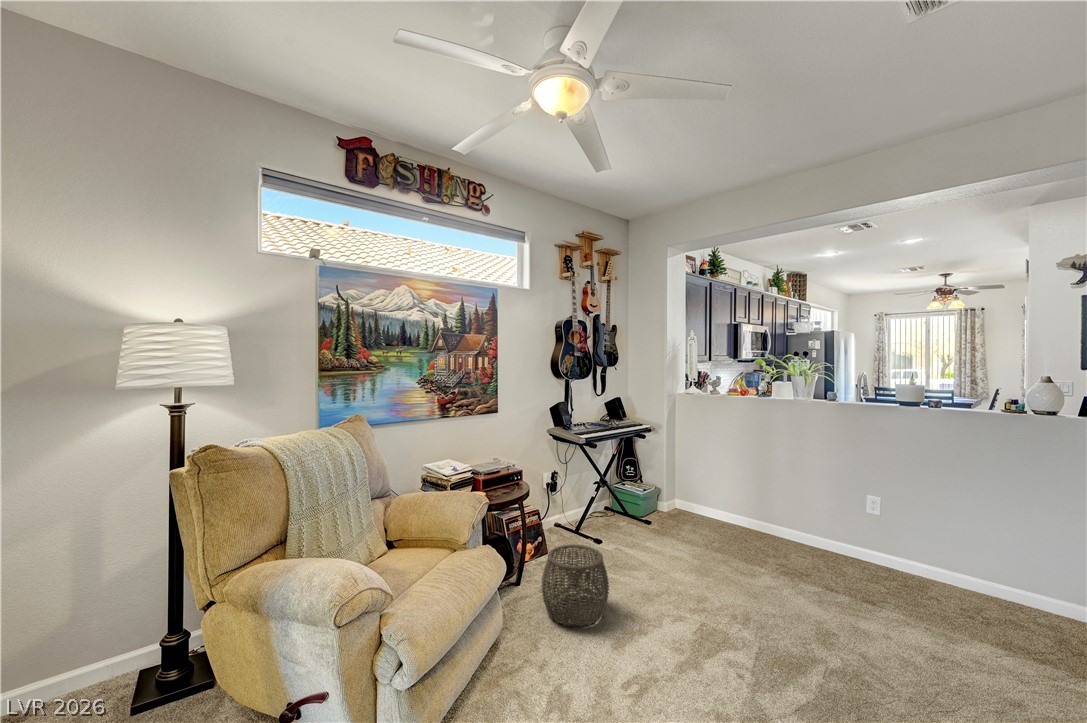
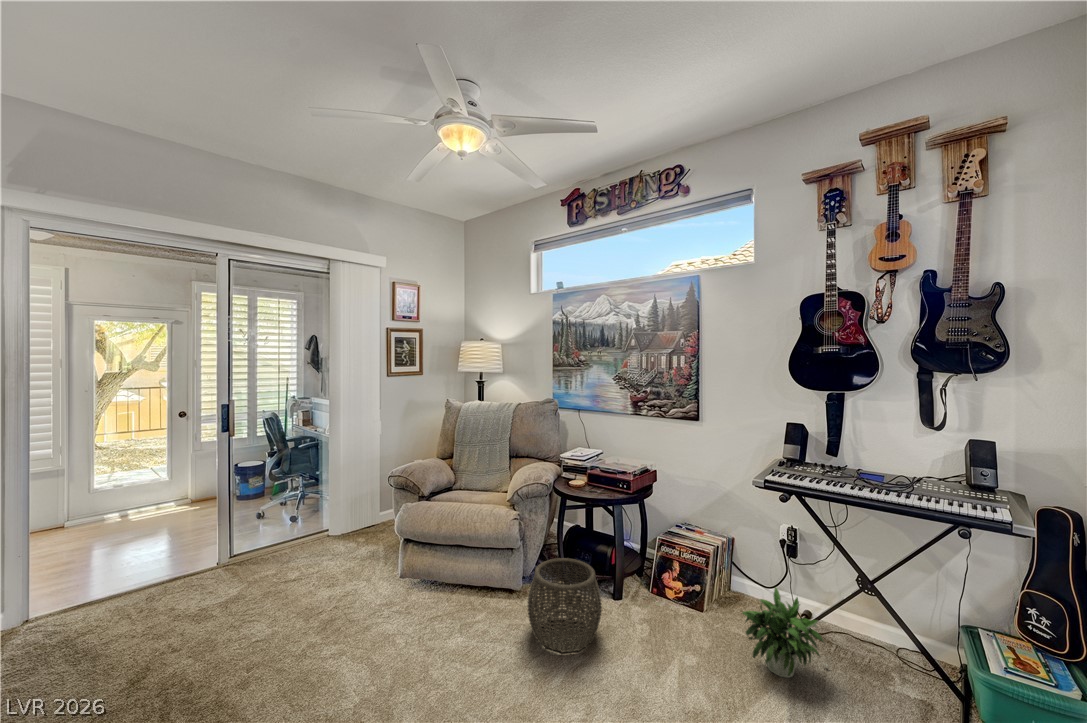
potted plant: none [582,501,630,548] -> present [742,587,828,678]

